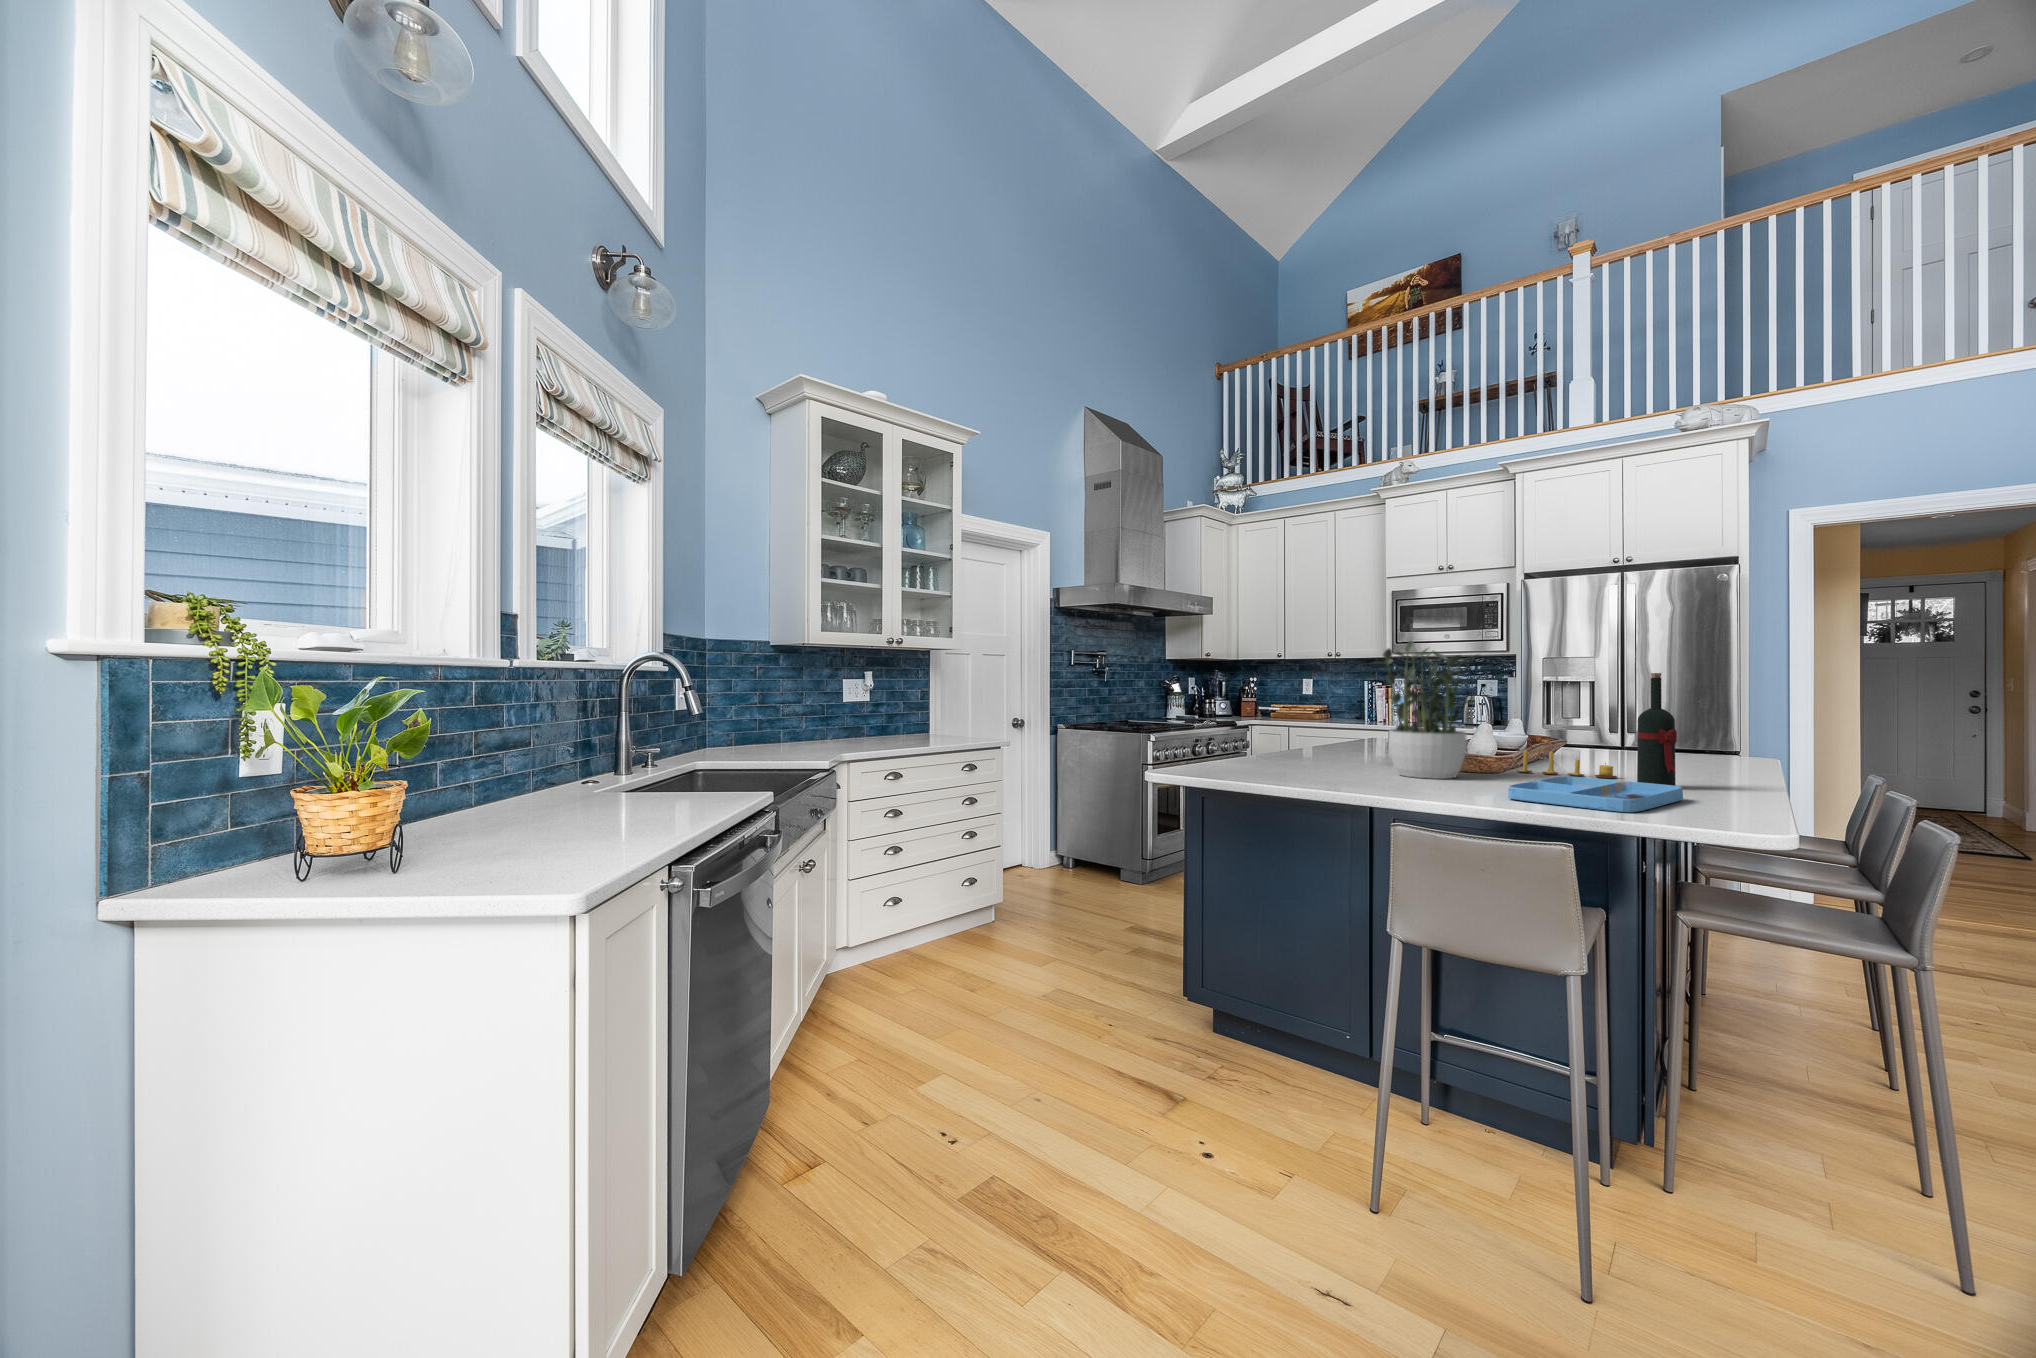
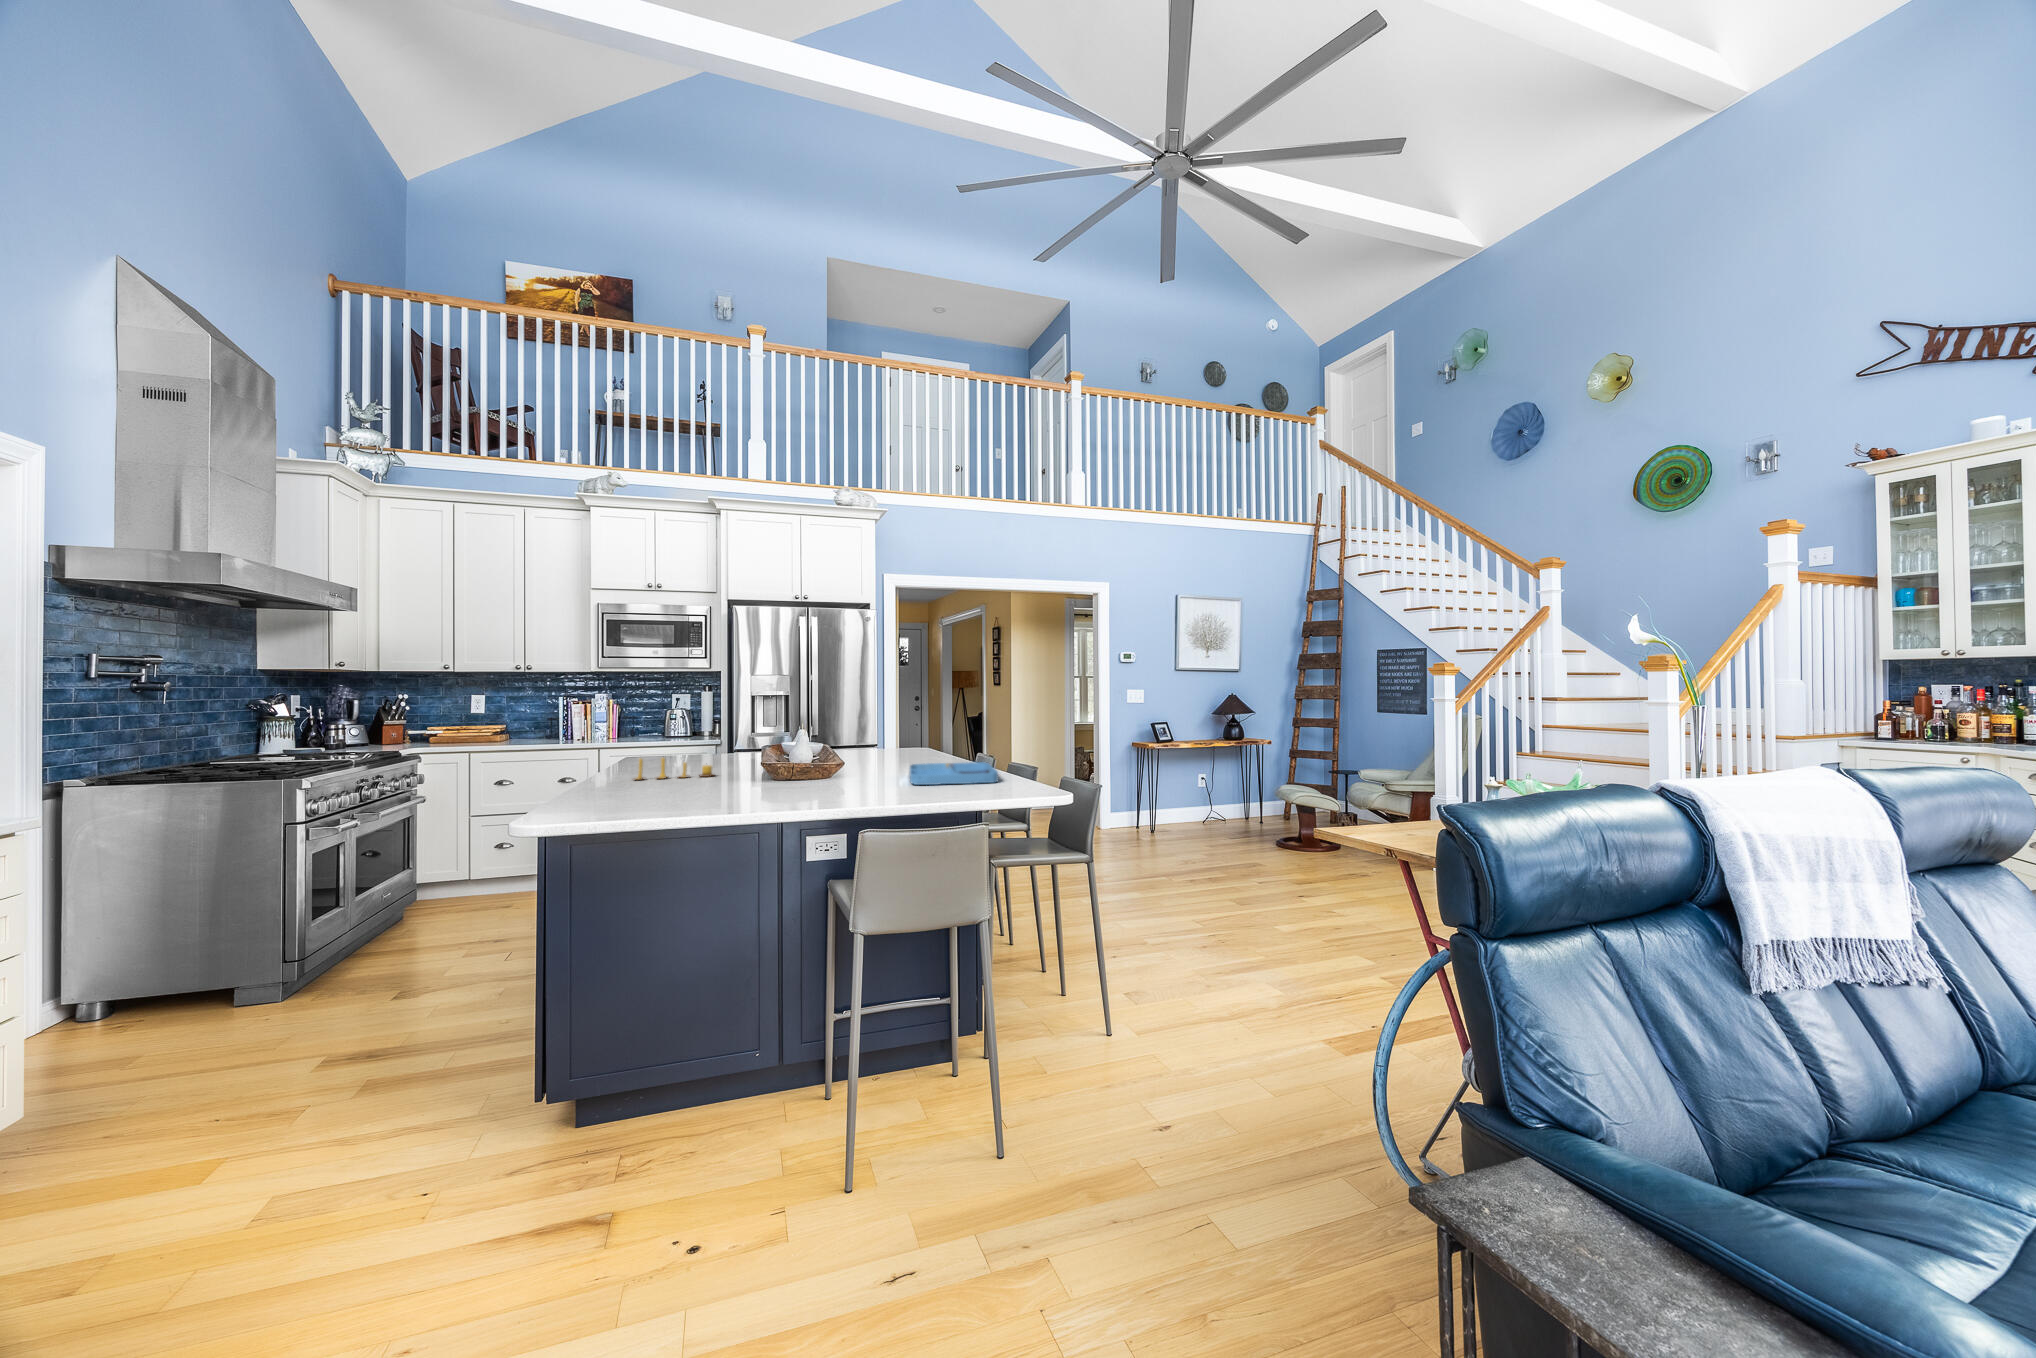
potted plant: present [1371,641,1478,779] -> none [748,651,835,781]
wine bottle: present [1637,673,1677,786] -> none [934,682,960,767]
candle: present [1516,750,1617,778] -> present [635,757,714,780]

